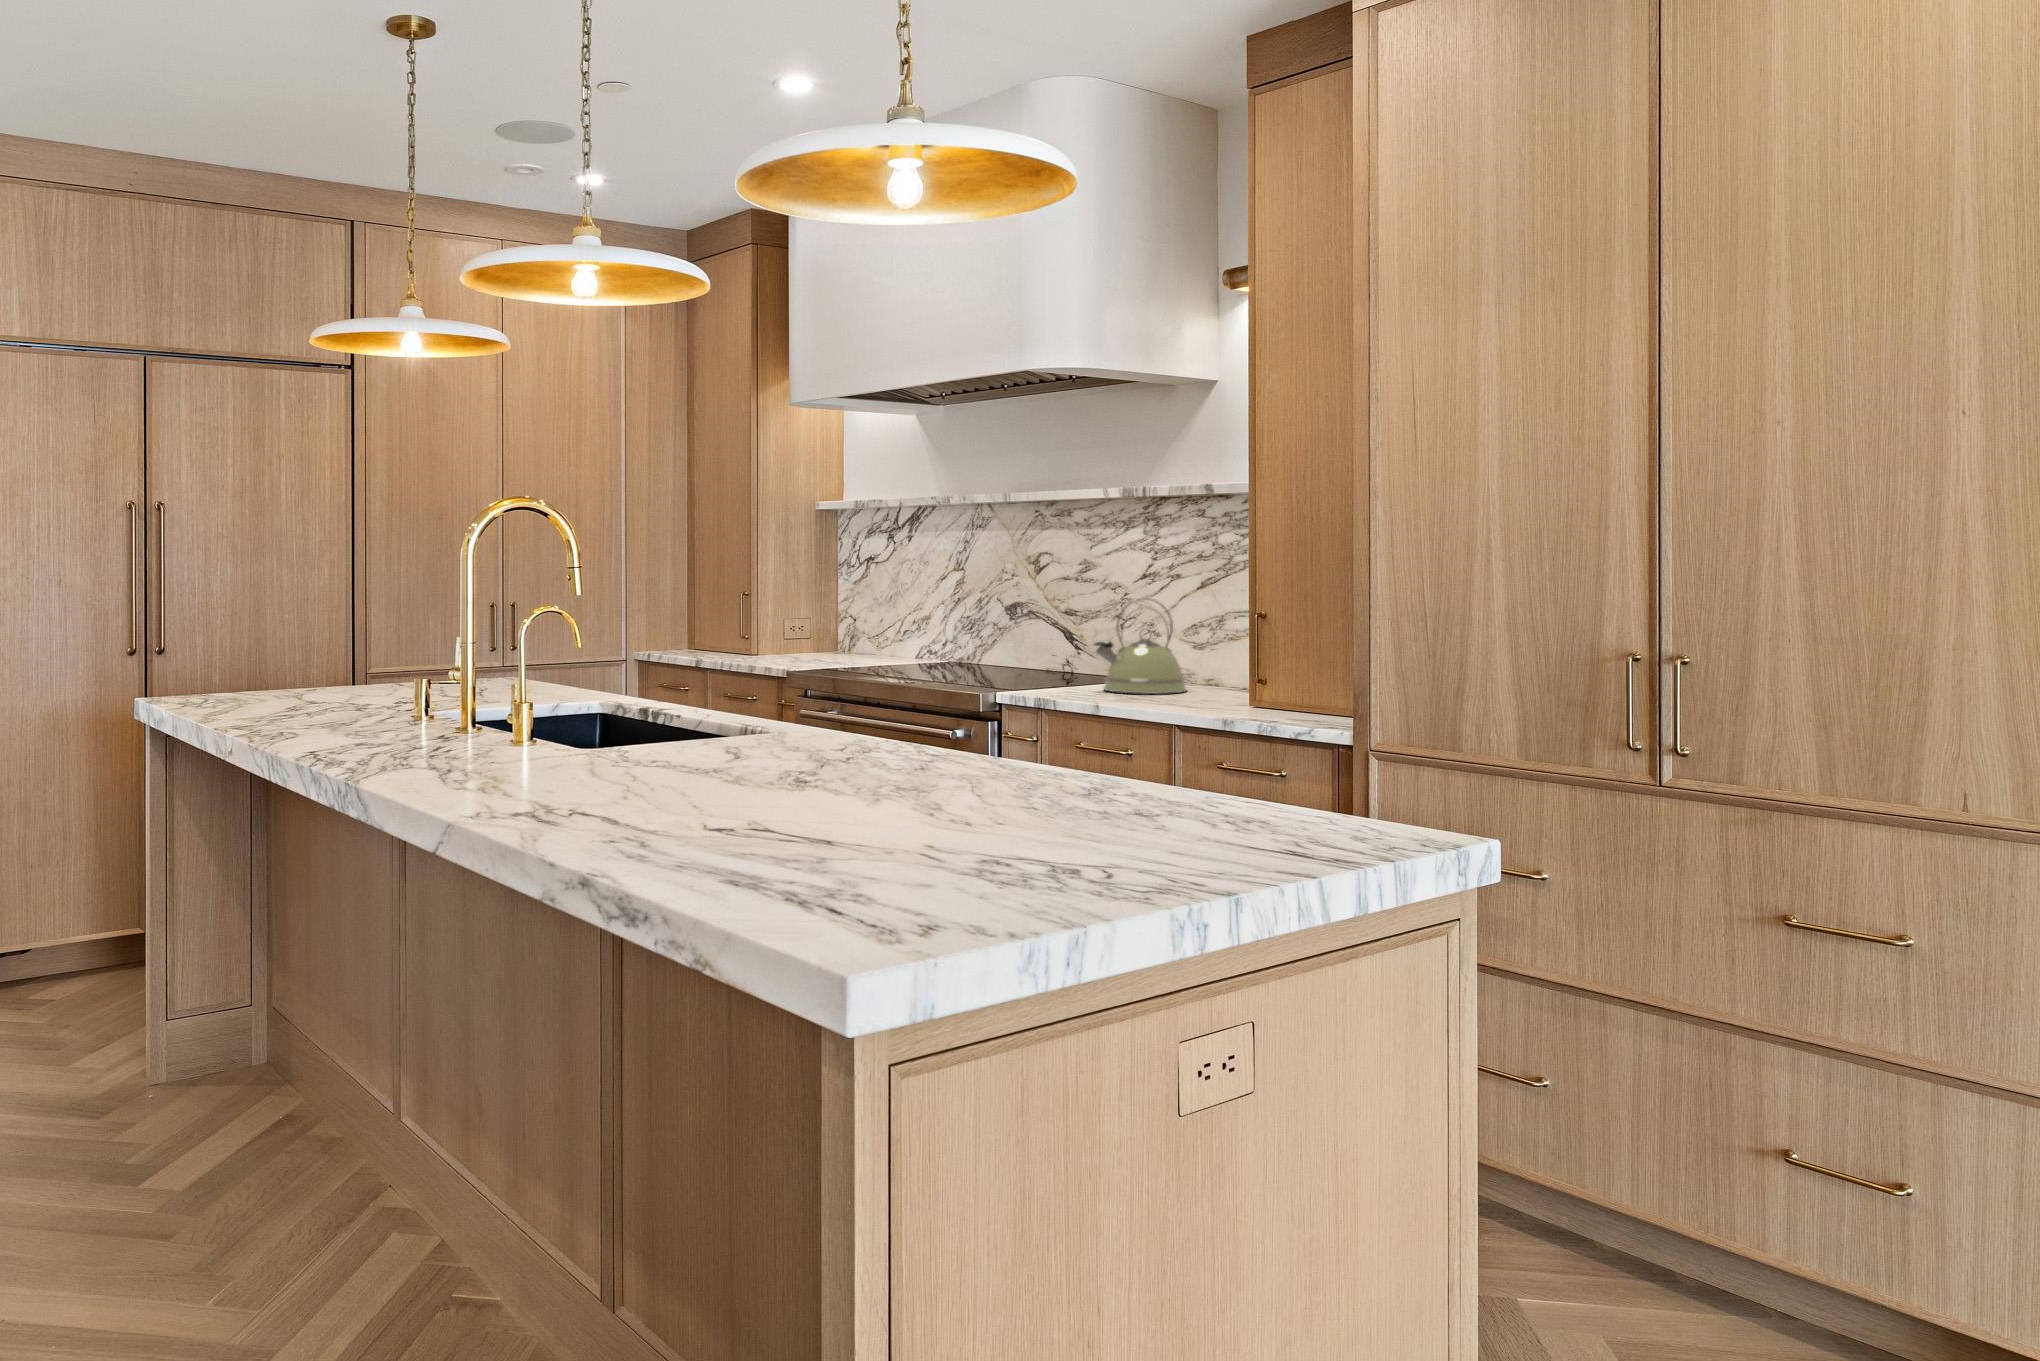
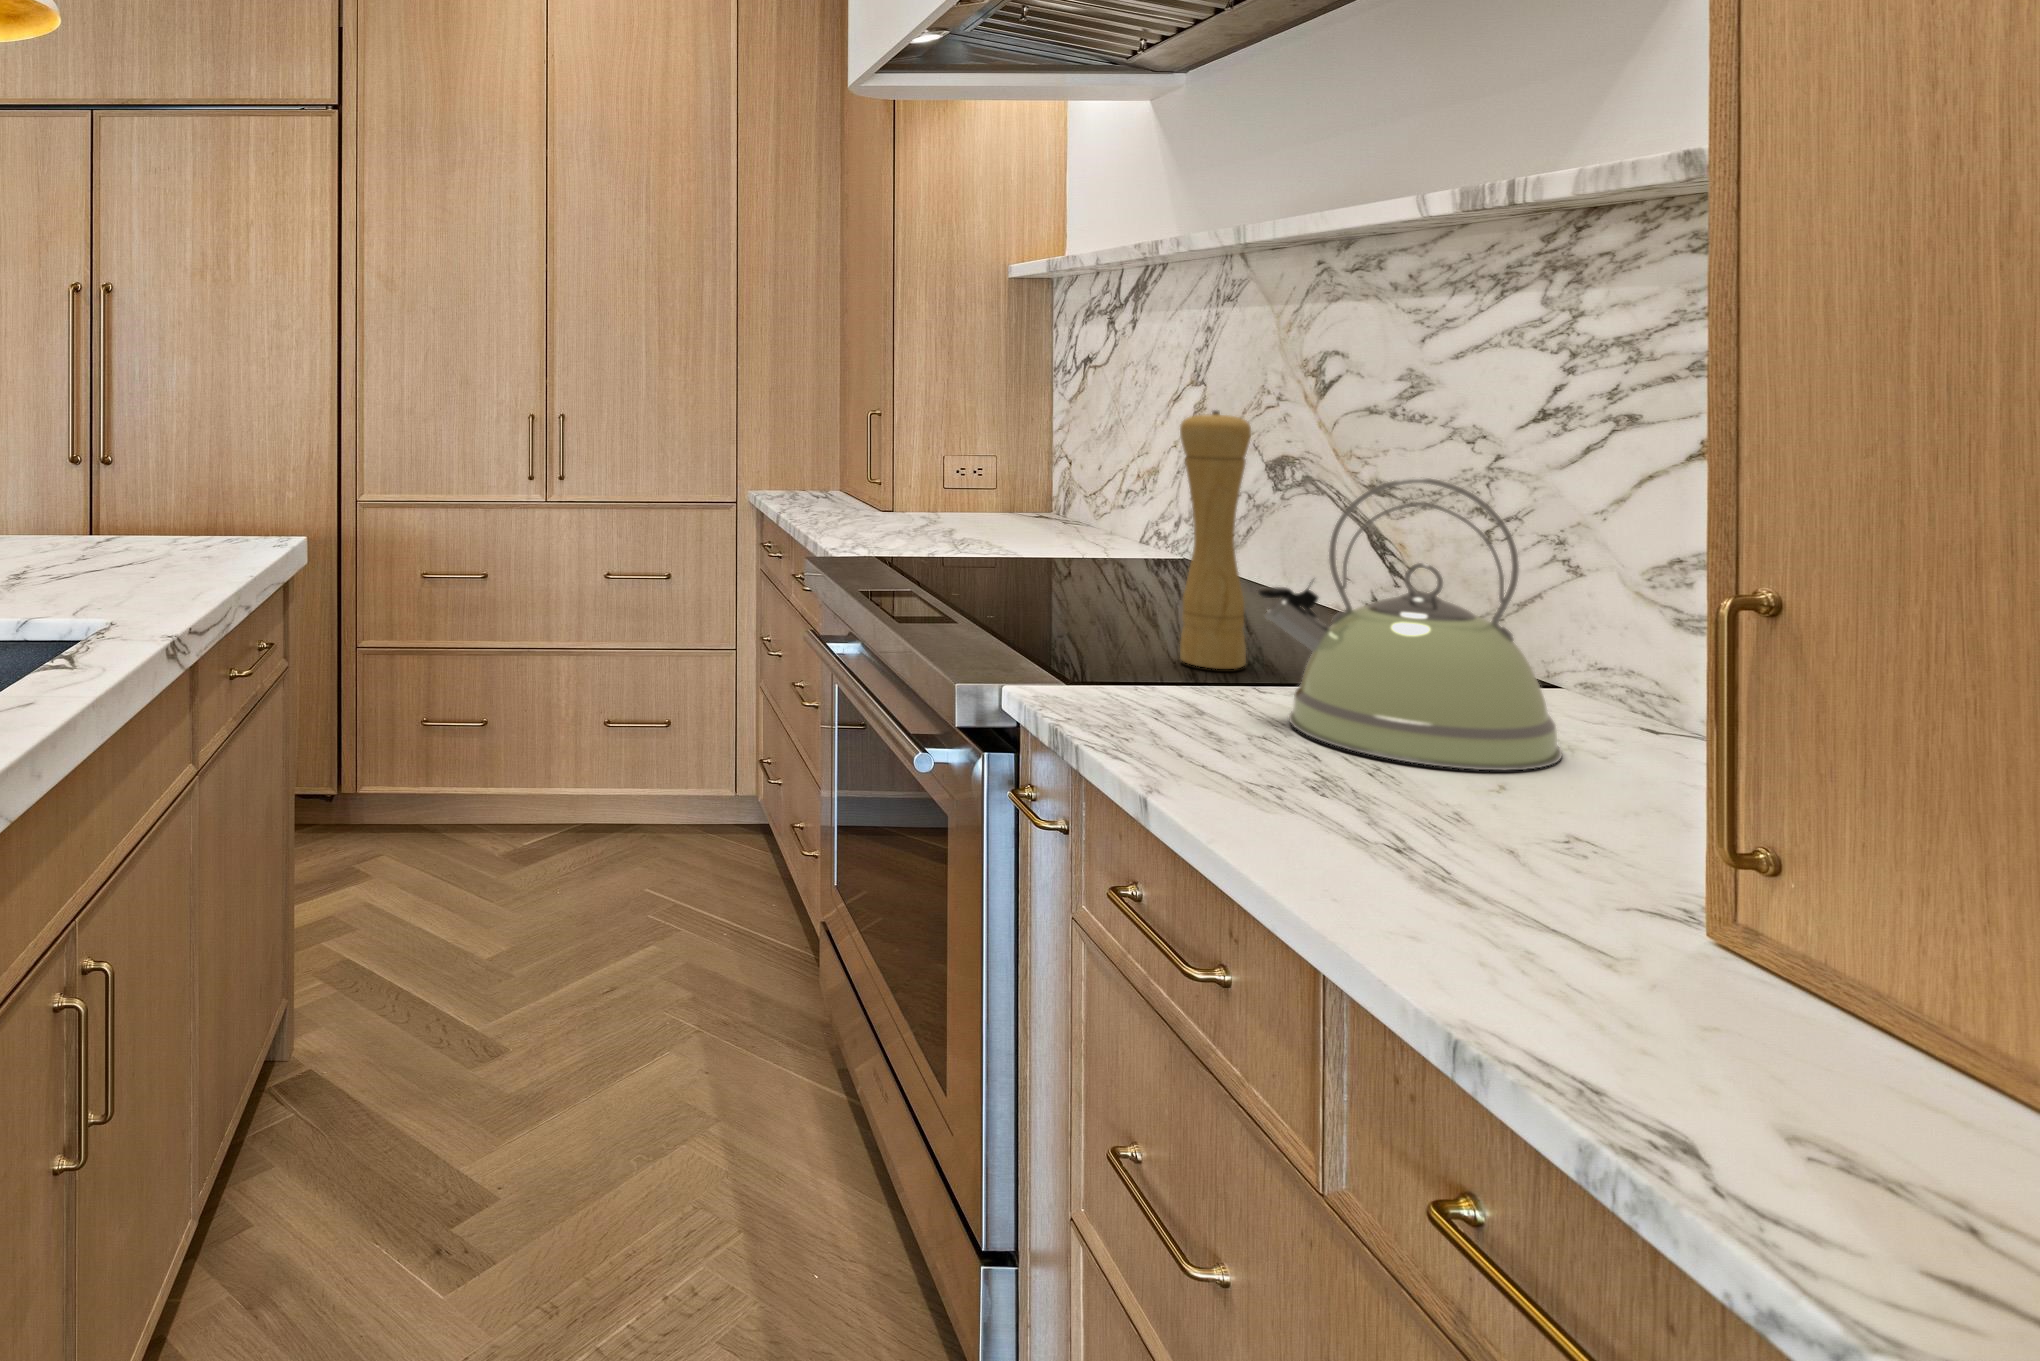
pepper mill: none [1038,578,1065,684] -> present [1180,410,1251,669]

